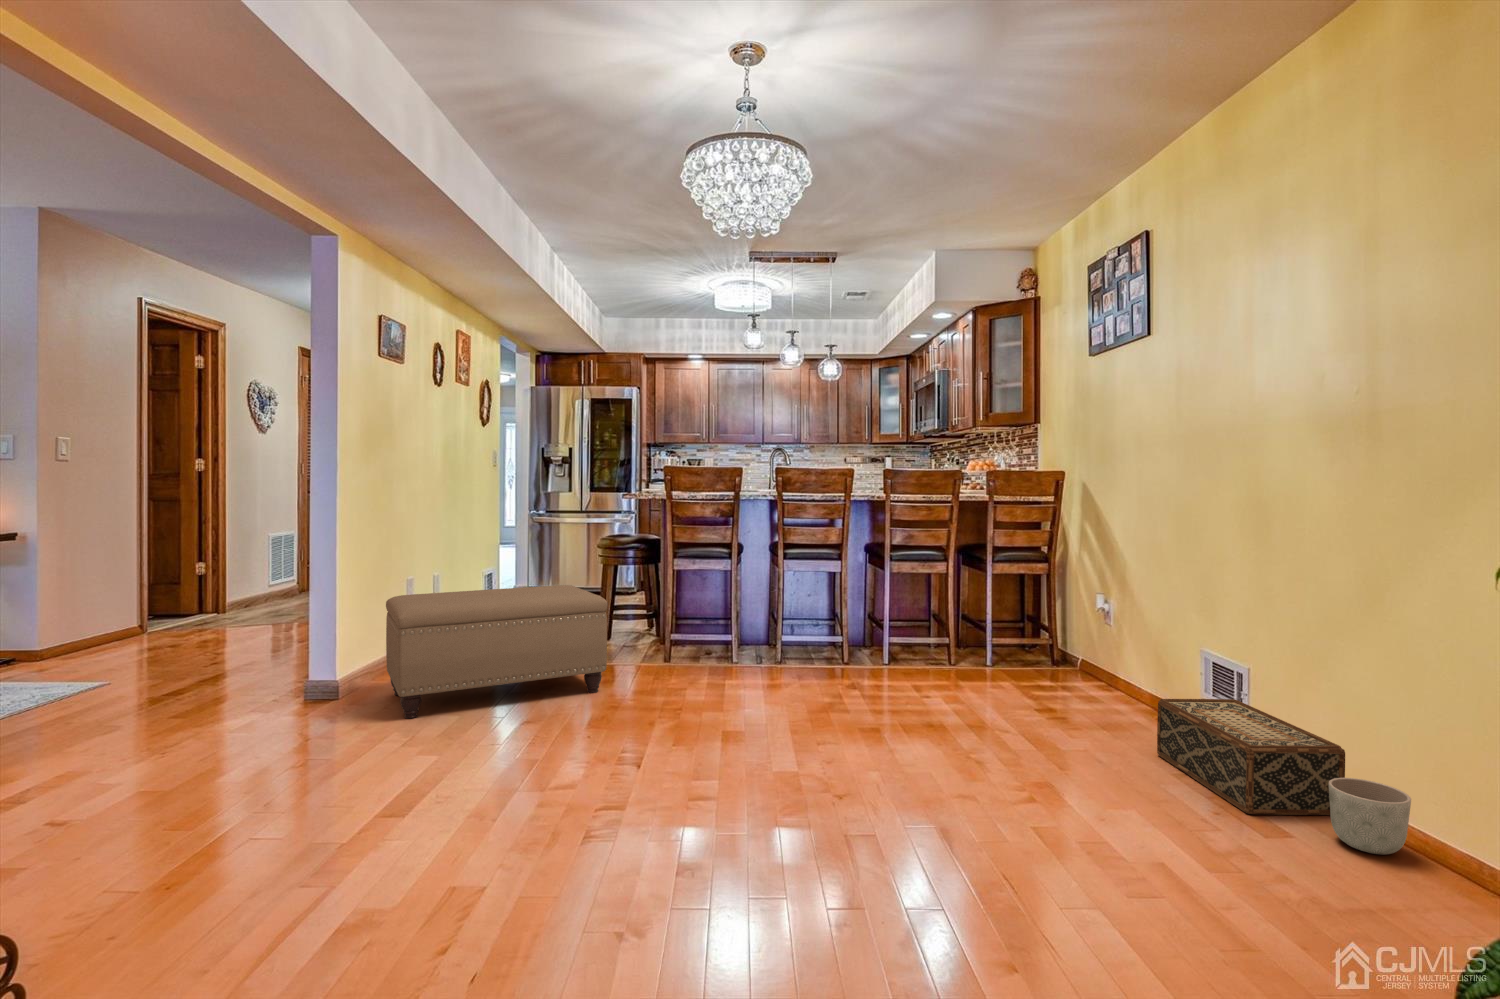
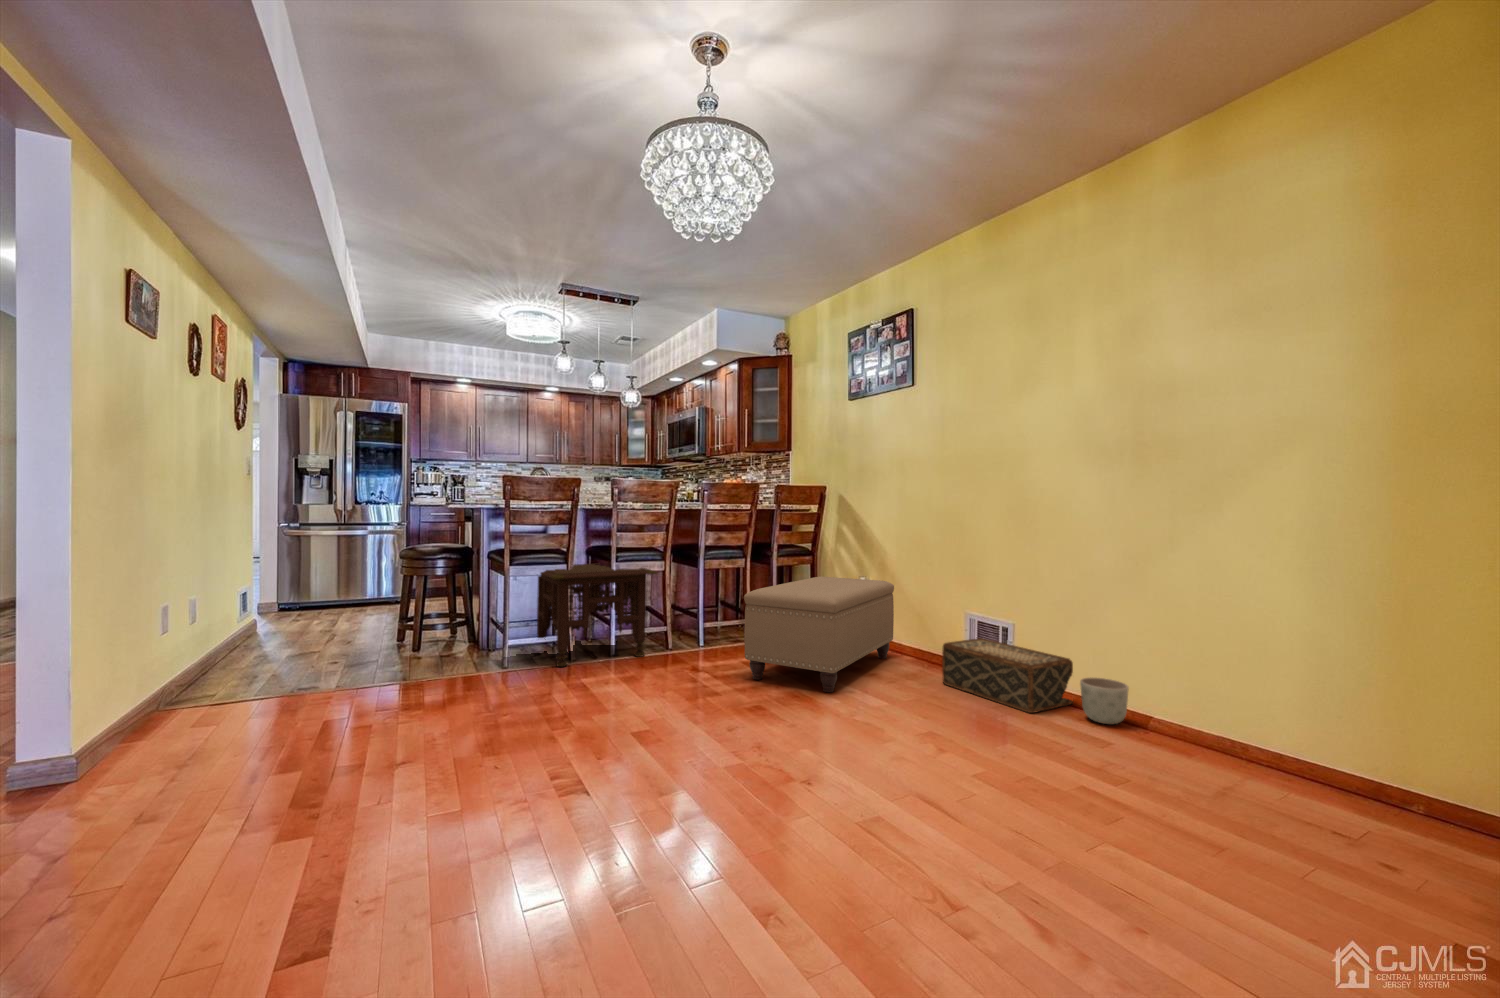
side table: none [705,562,826,672] -> present [537,563,657,667]
ottoman: present [386,585,608,719] -> present [744,577,894,692]

